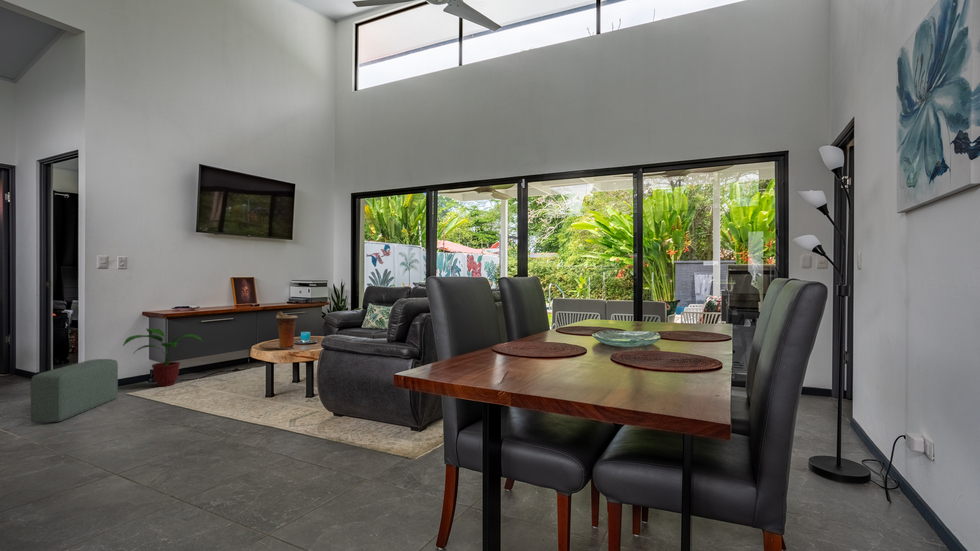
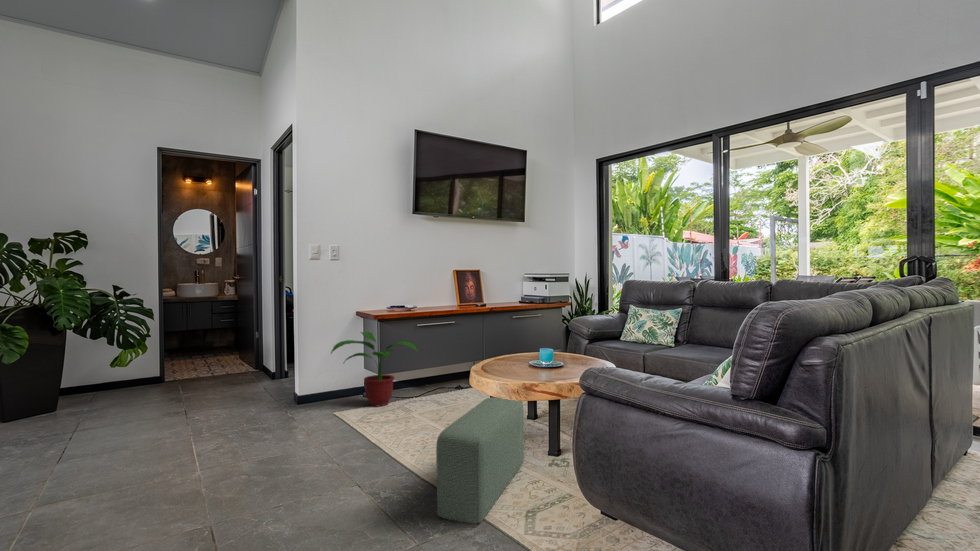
vase: present [276,312,298,349] -> none [502,316,534,375]
pouf: present [30,359,118,423] -> present [436,397,524,523]

